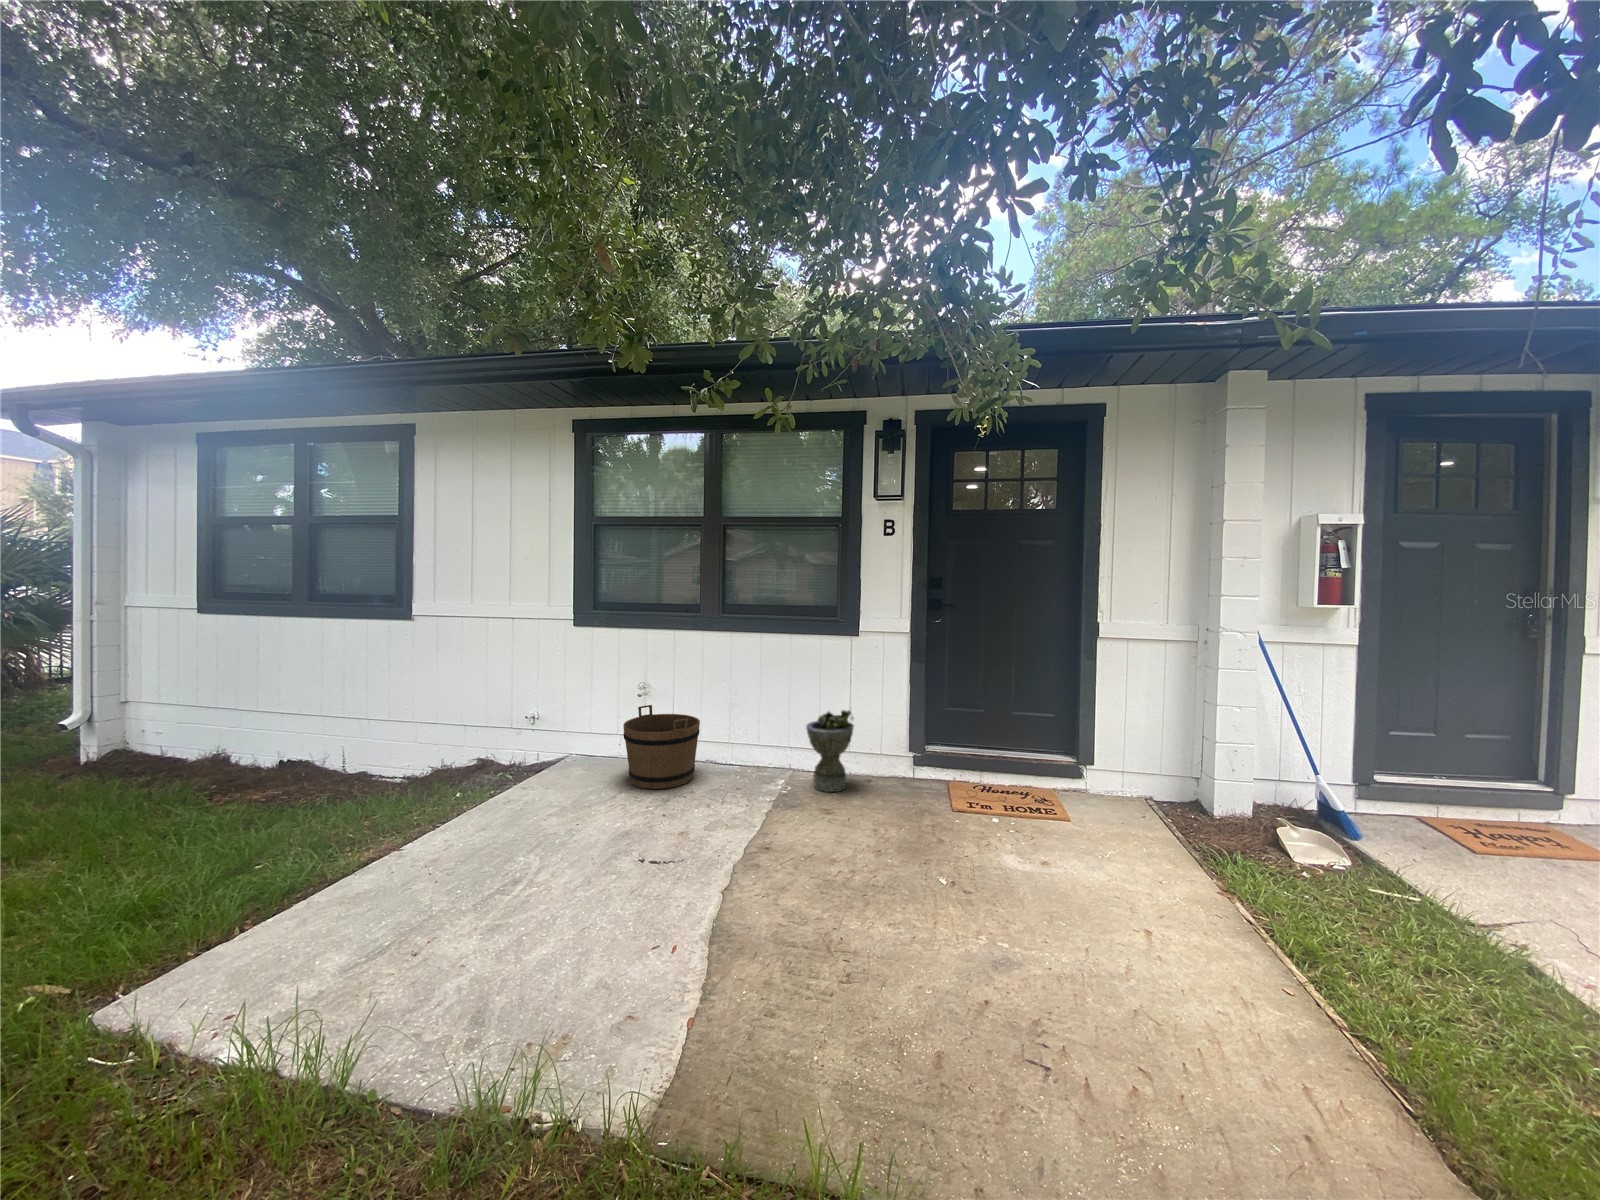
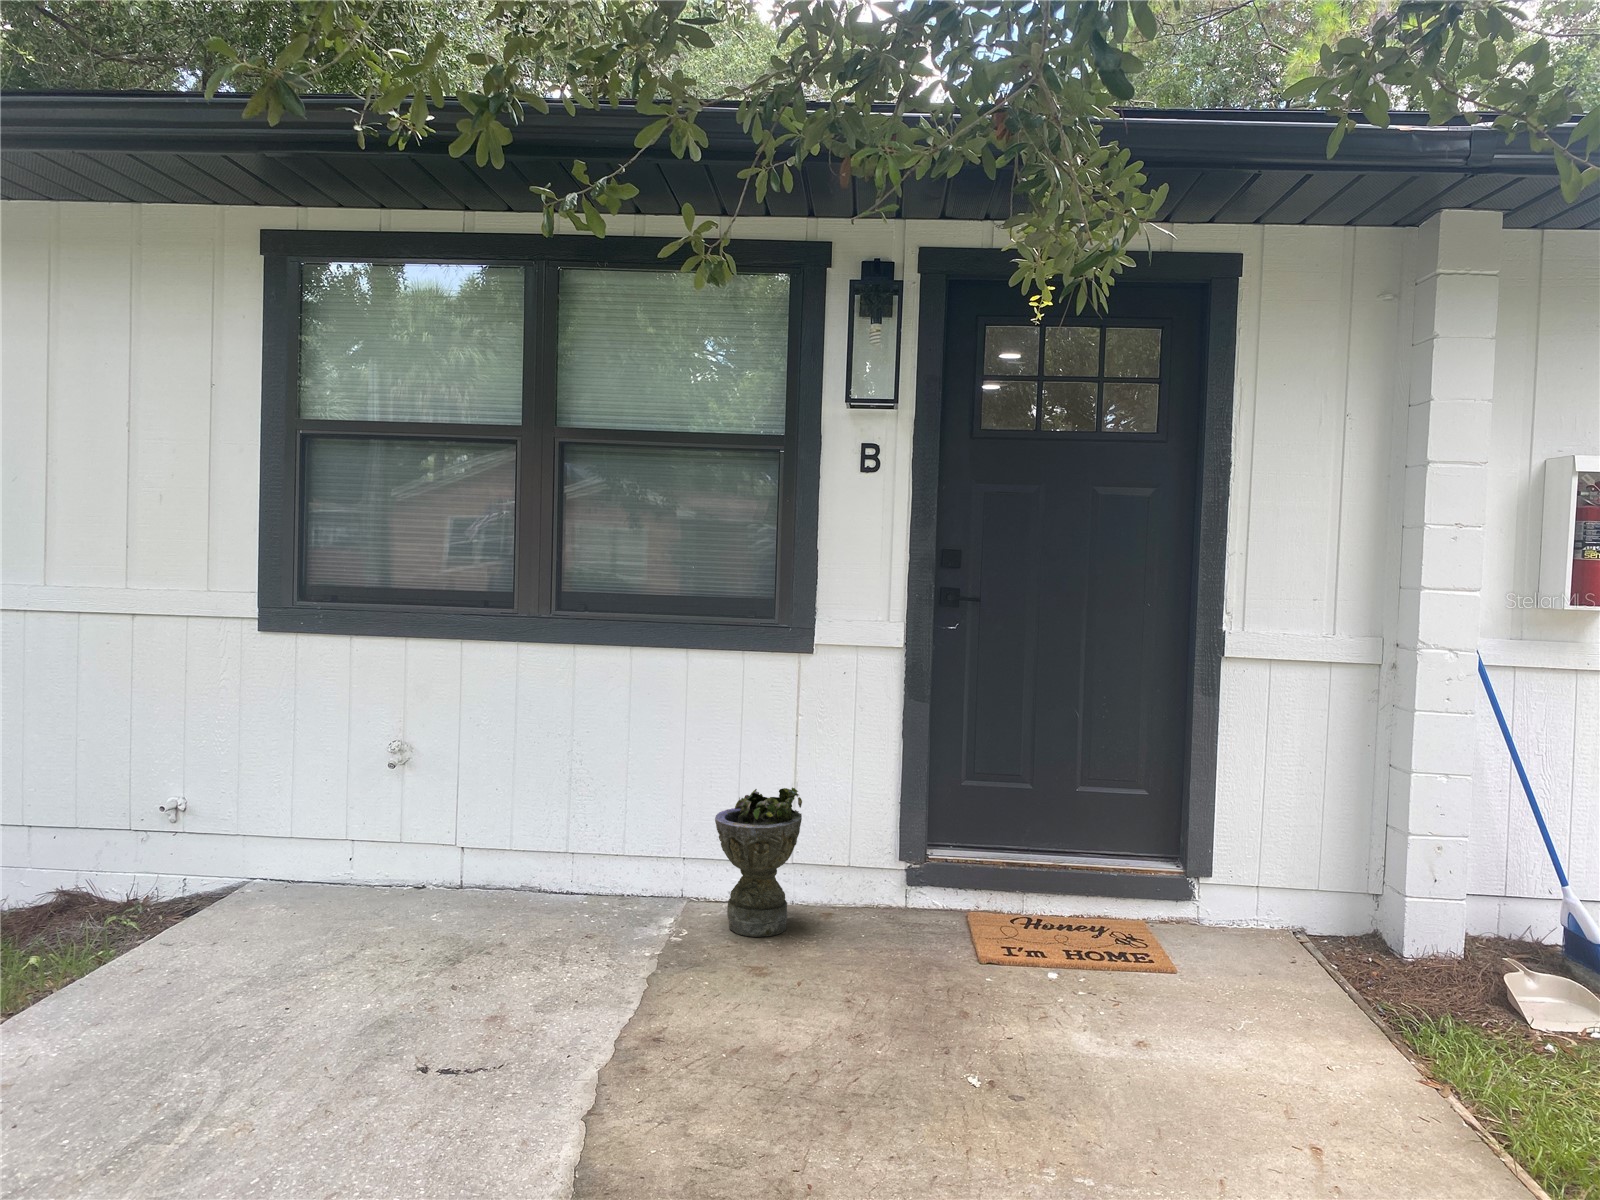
bucket: present [623,705,700,789] -> none [366,783,514,940]

